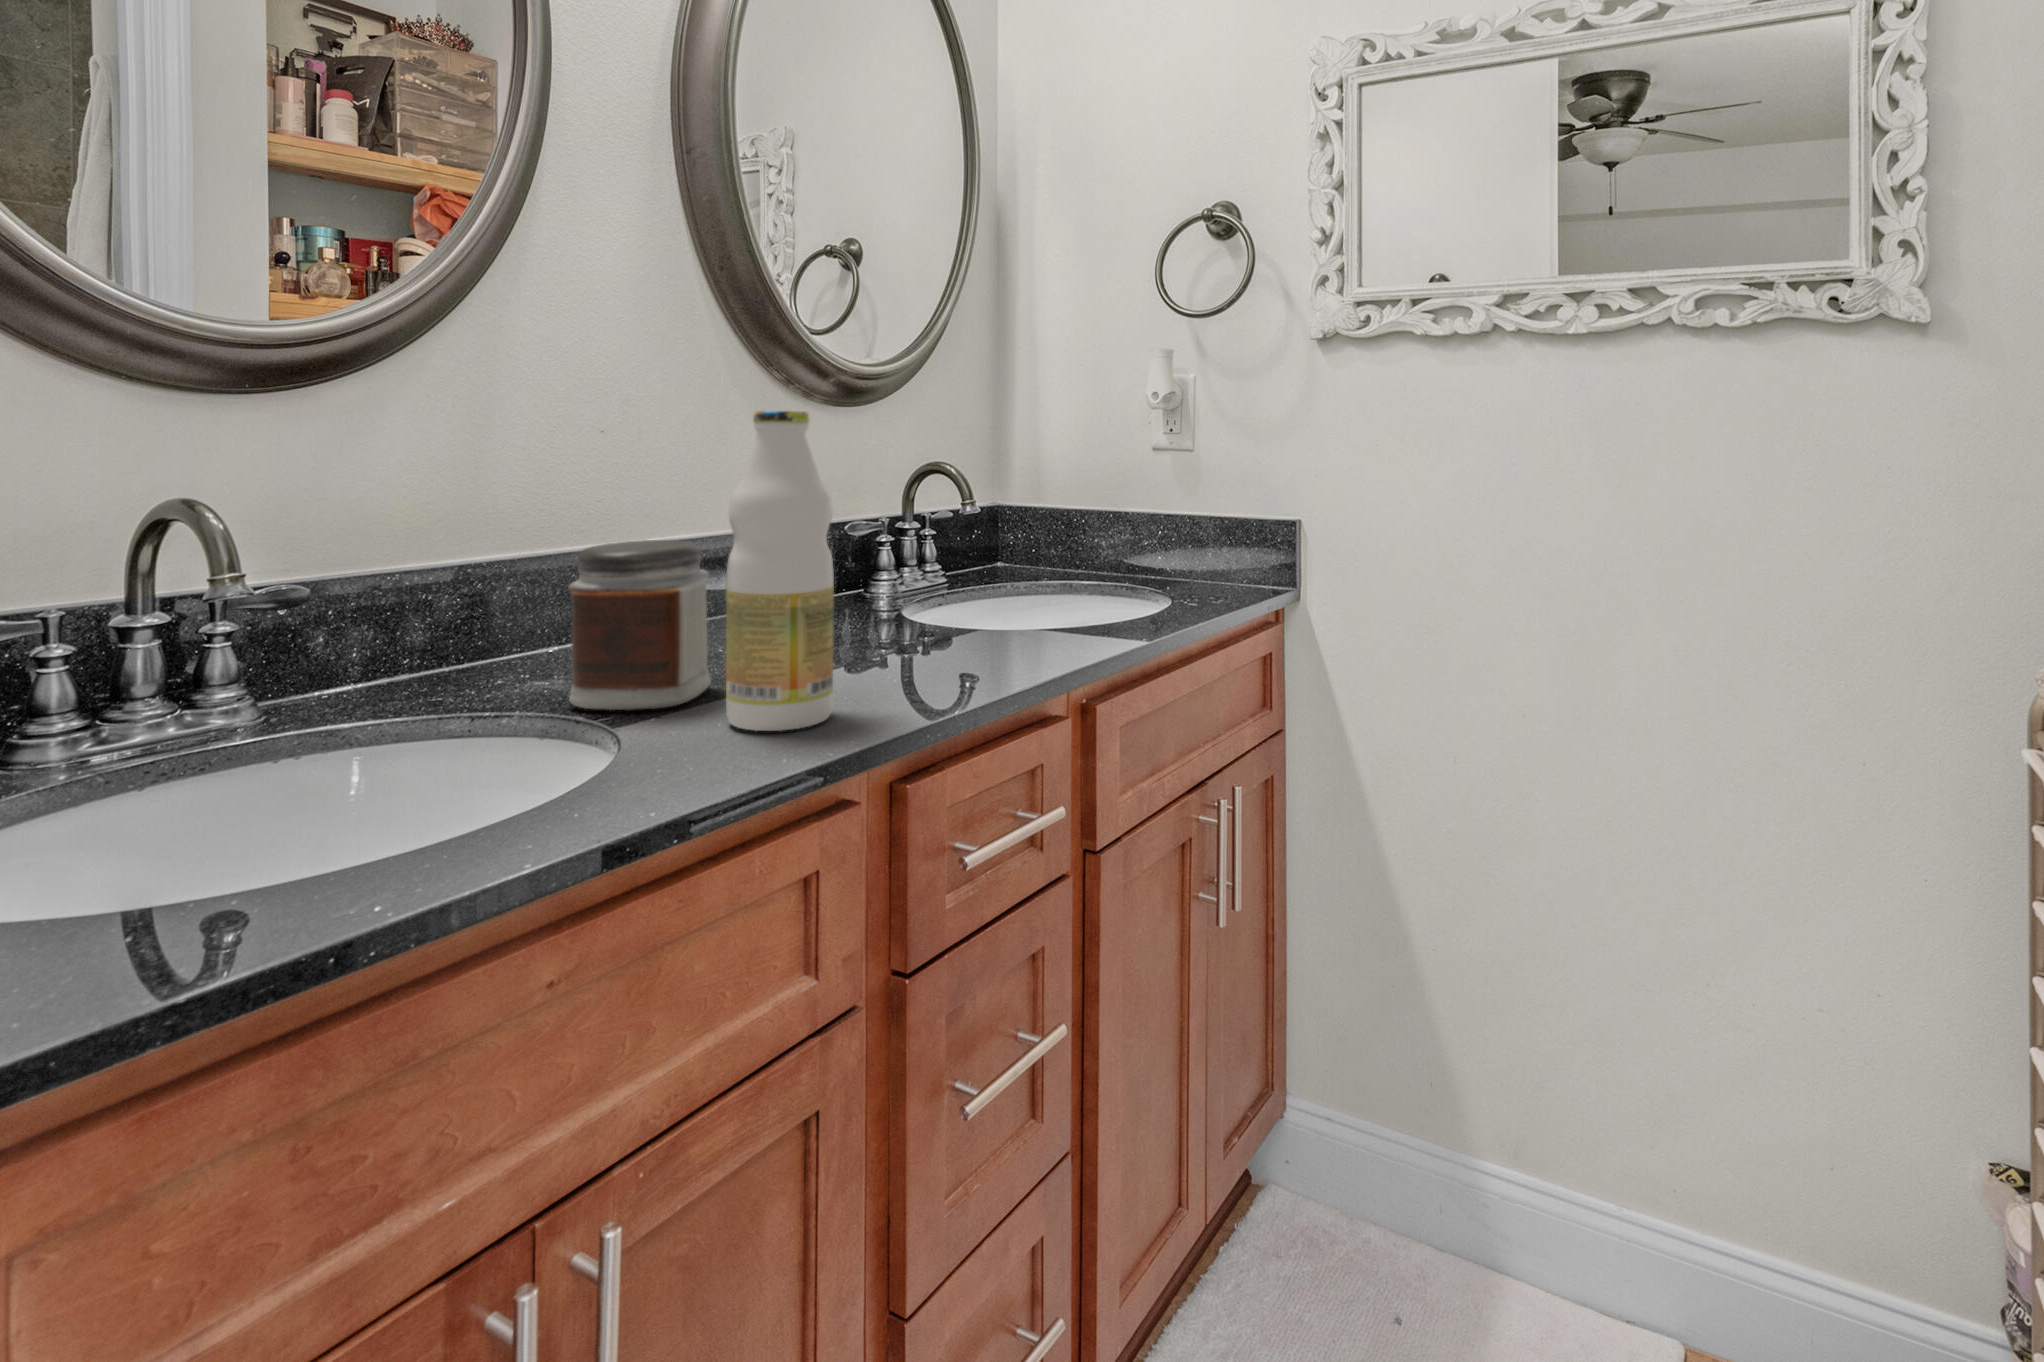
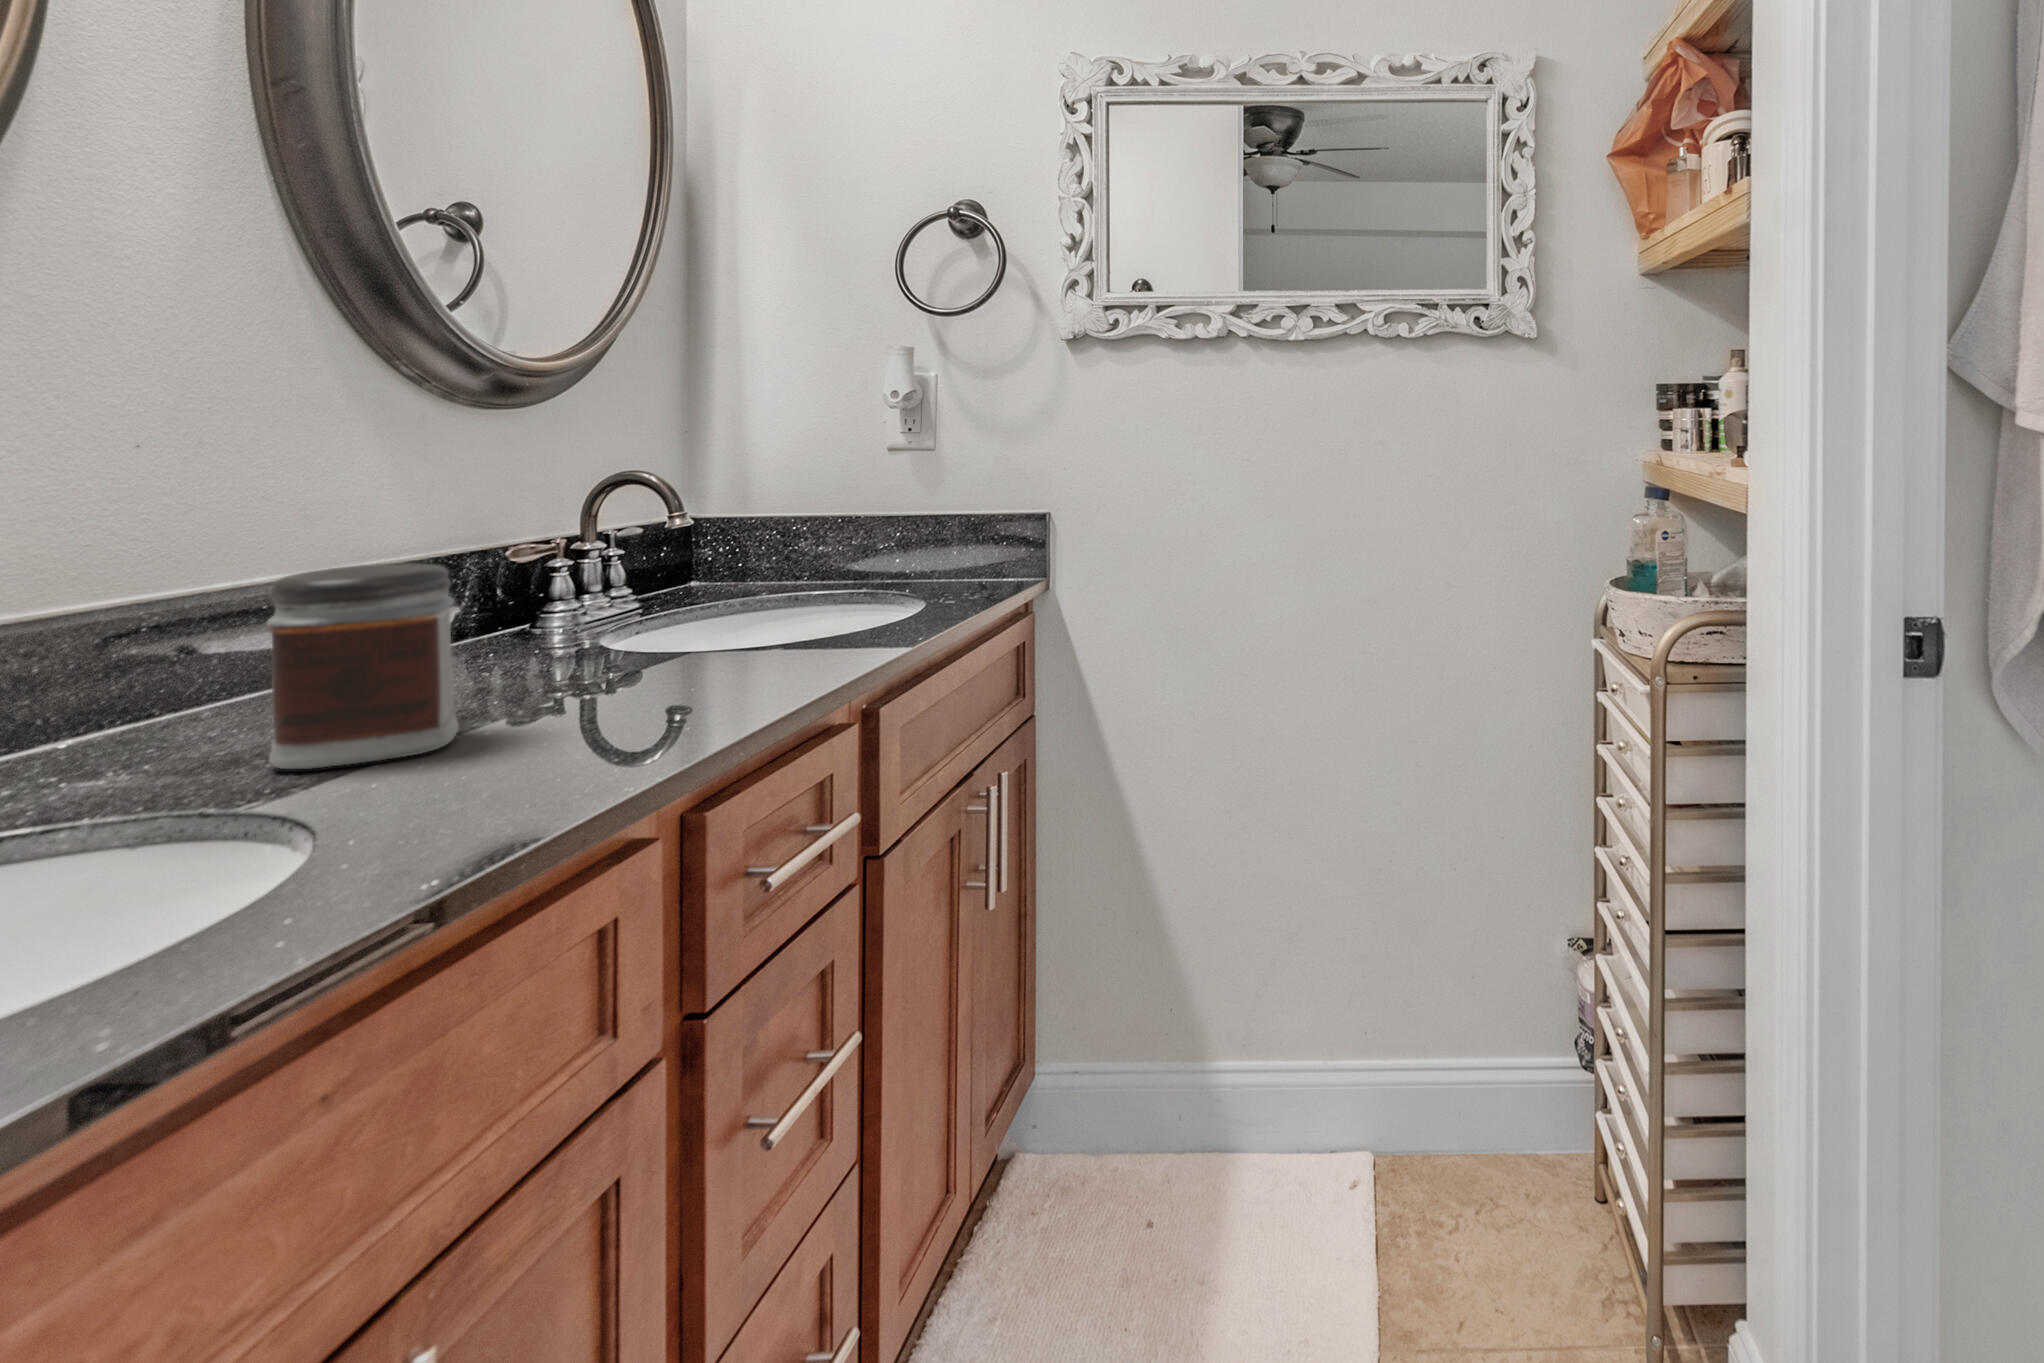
bottle: present [726,411,834,731] -> none [528,410,662,754]

